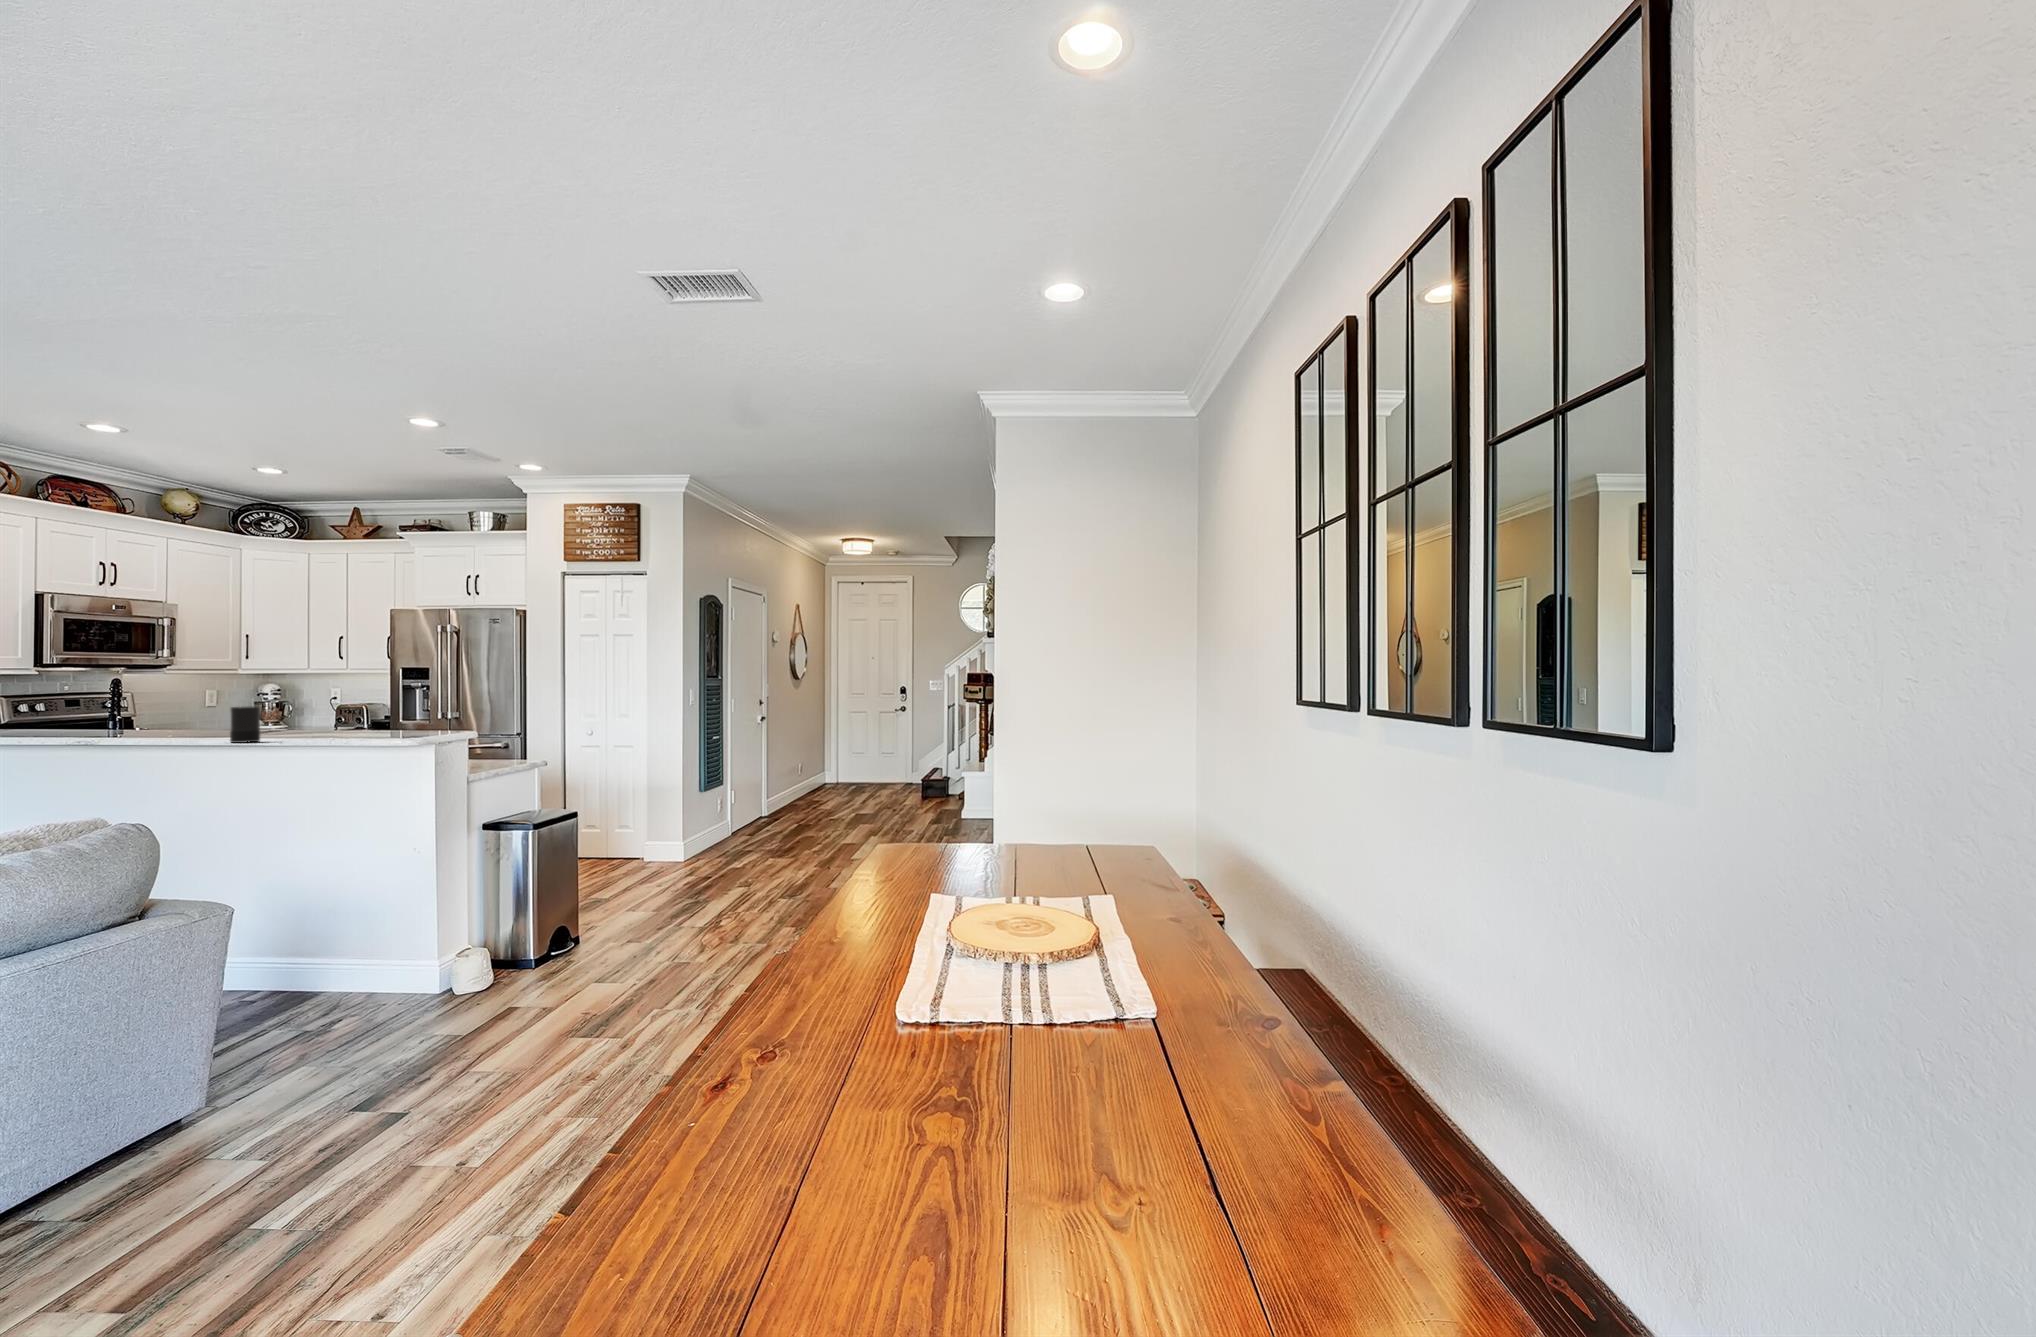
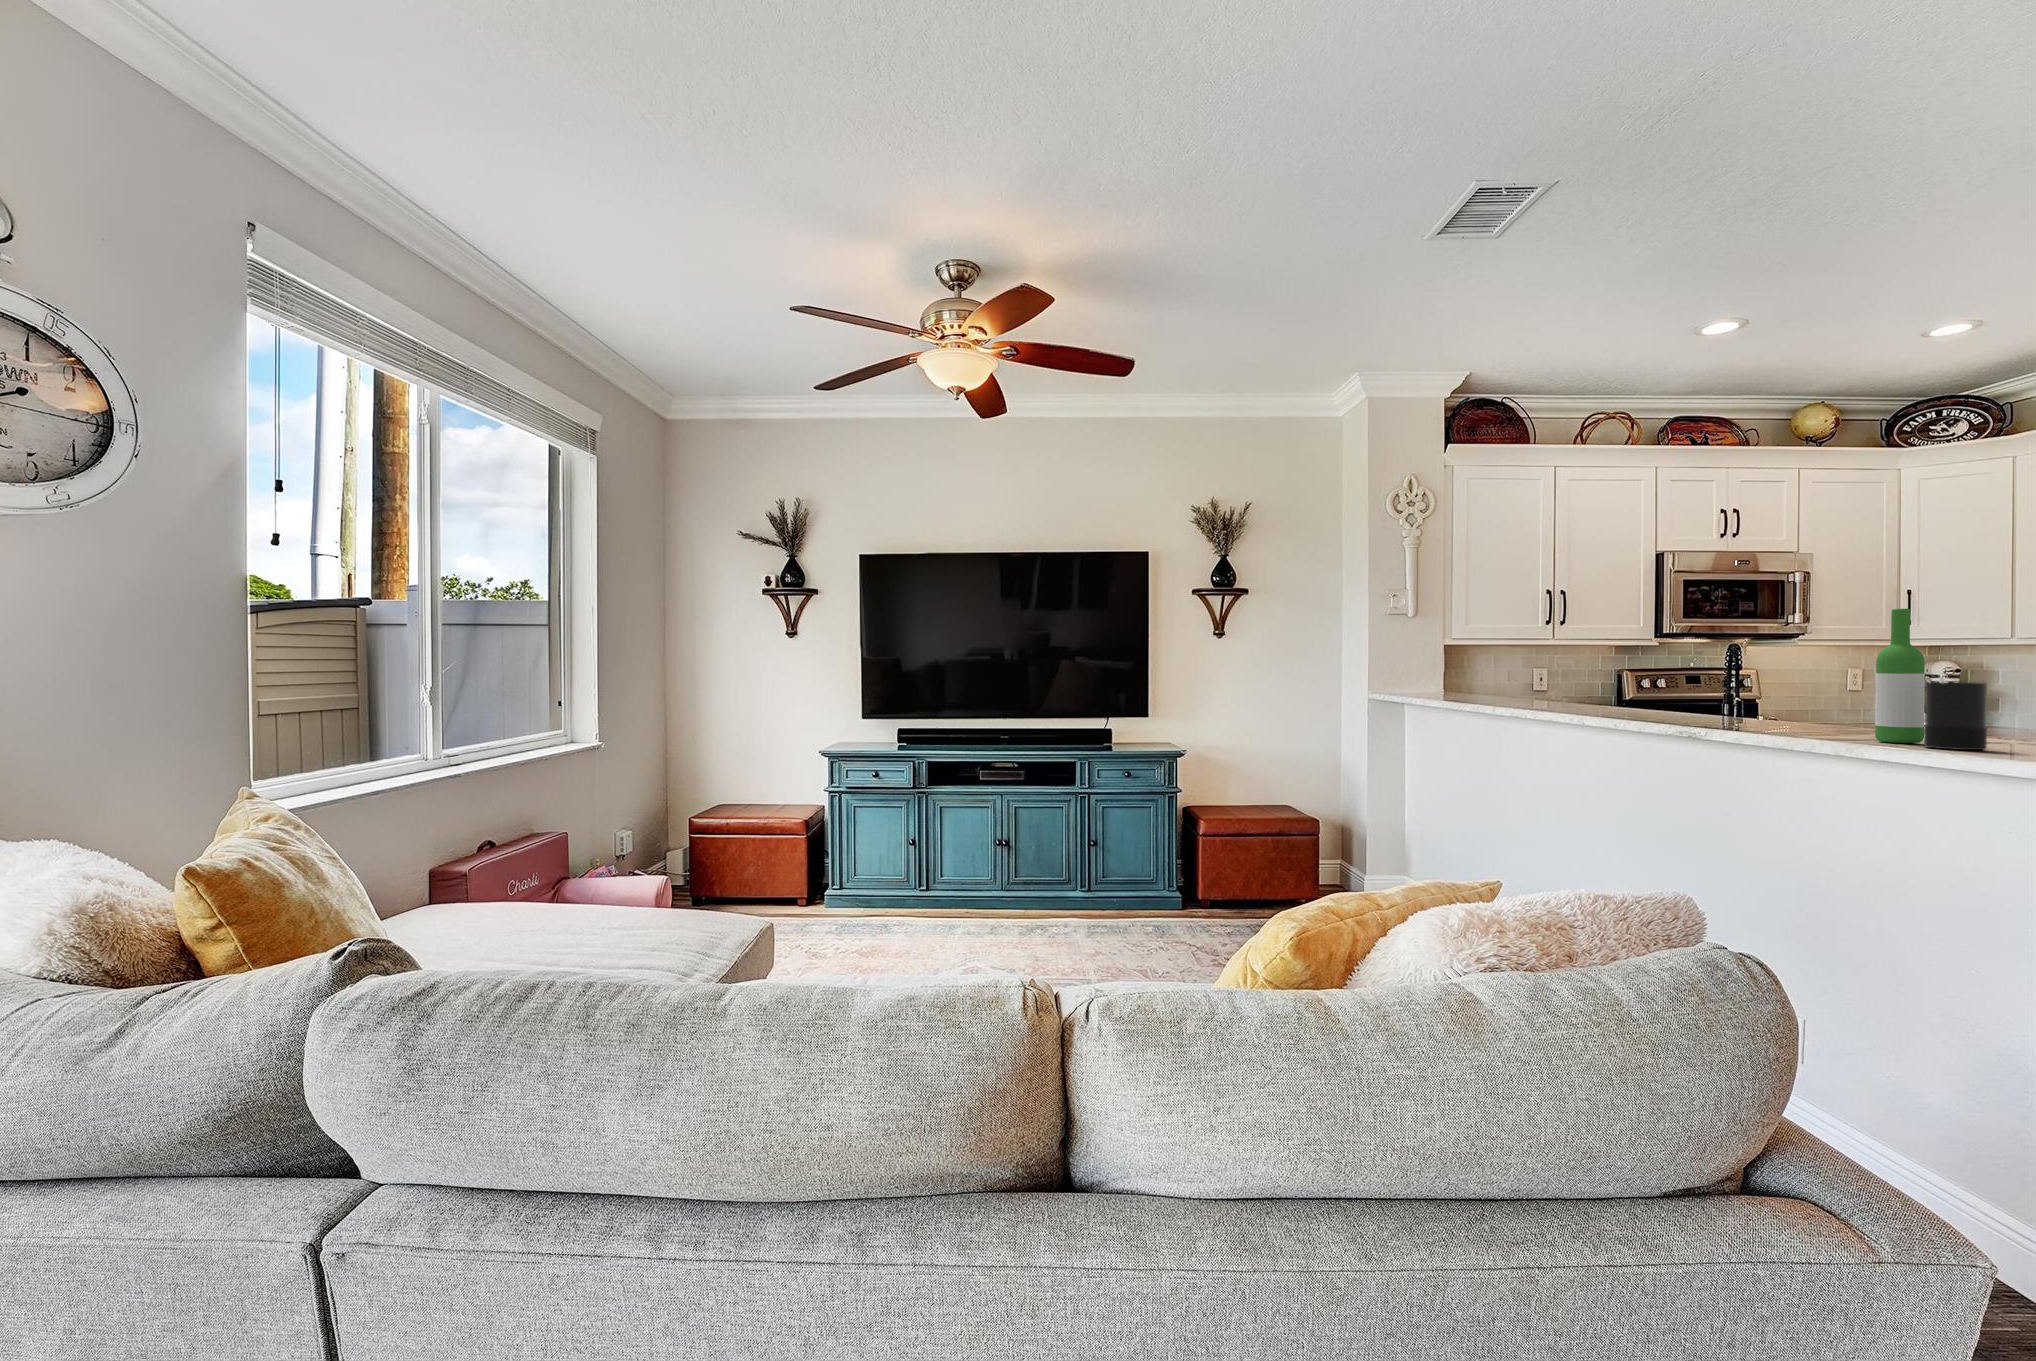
wine bottle: none [206,666,232,741] -> present [1875,609,1925,743]

